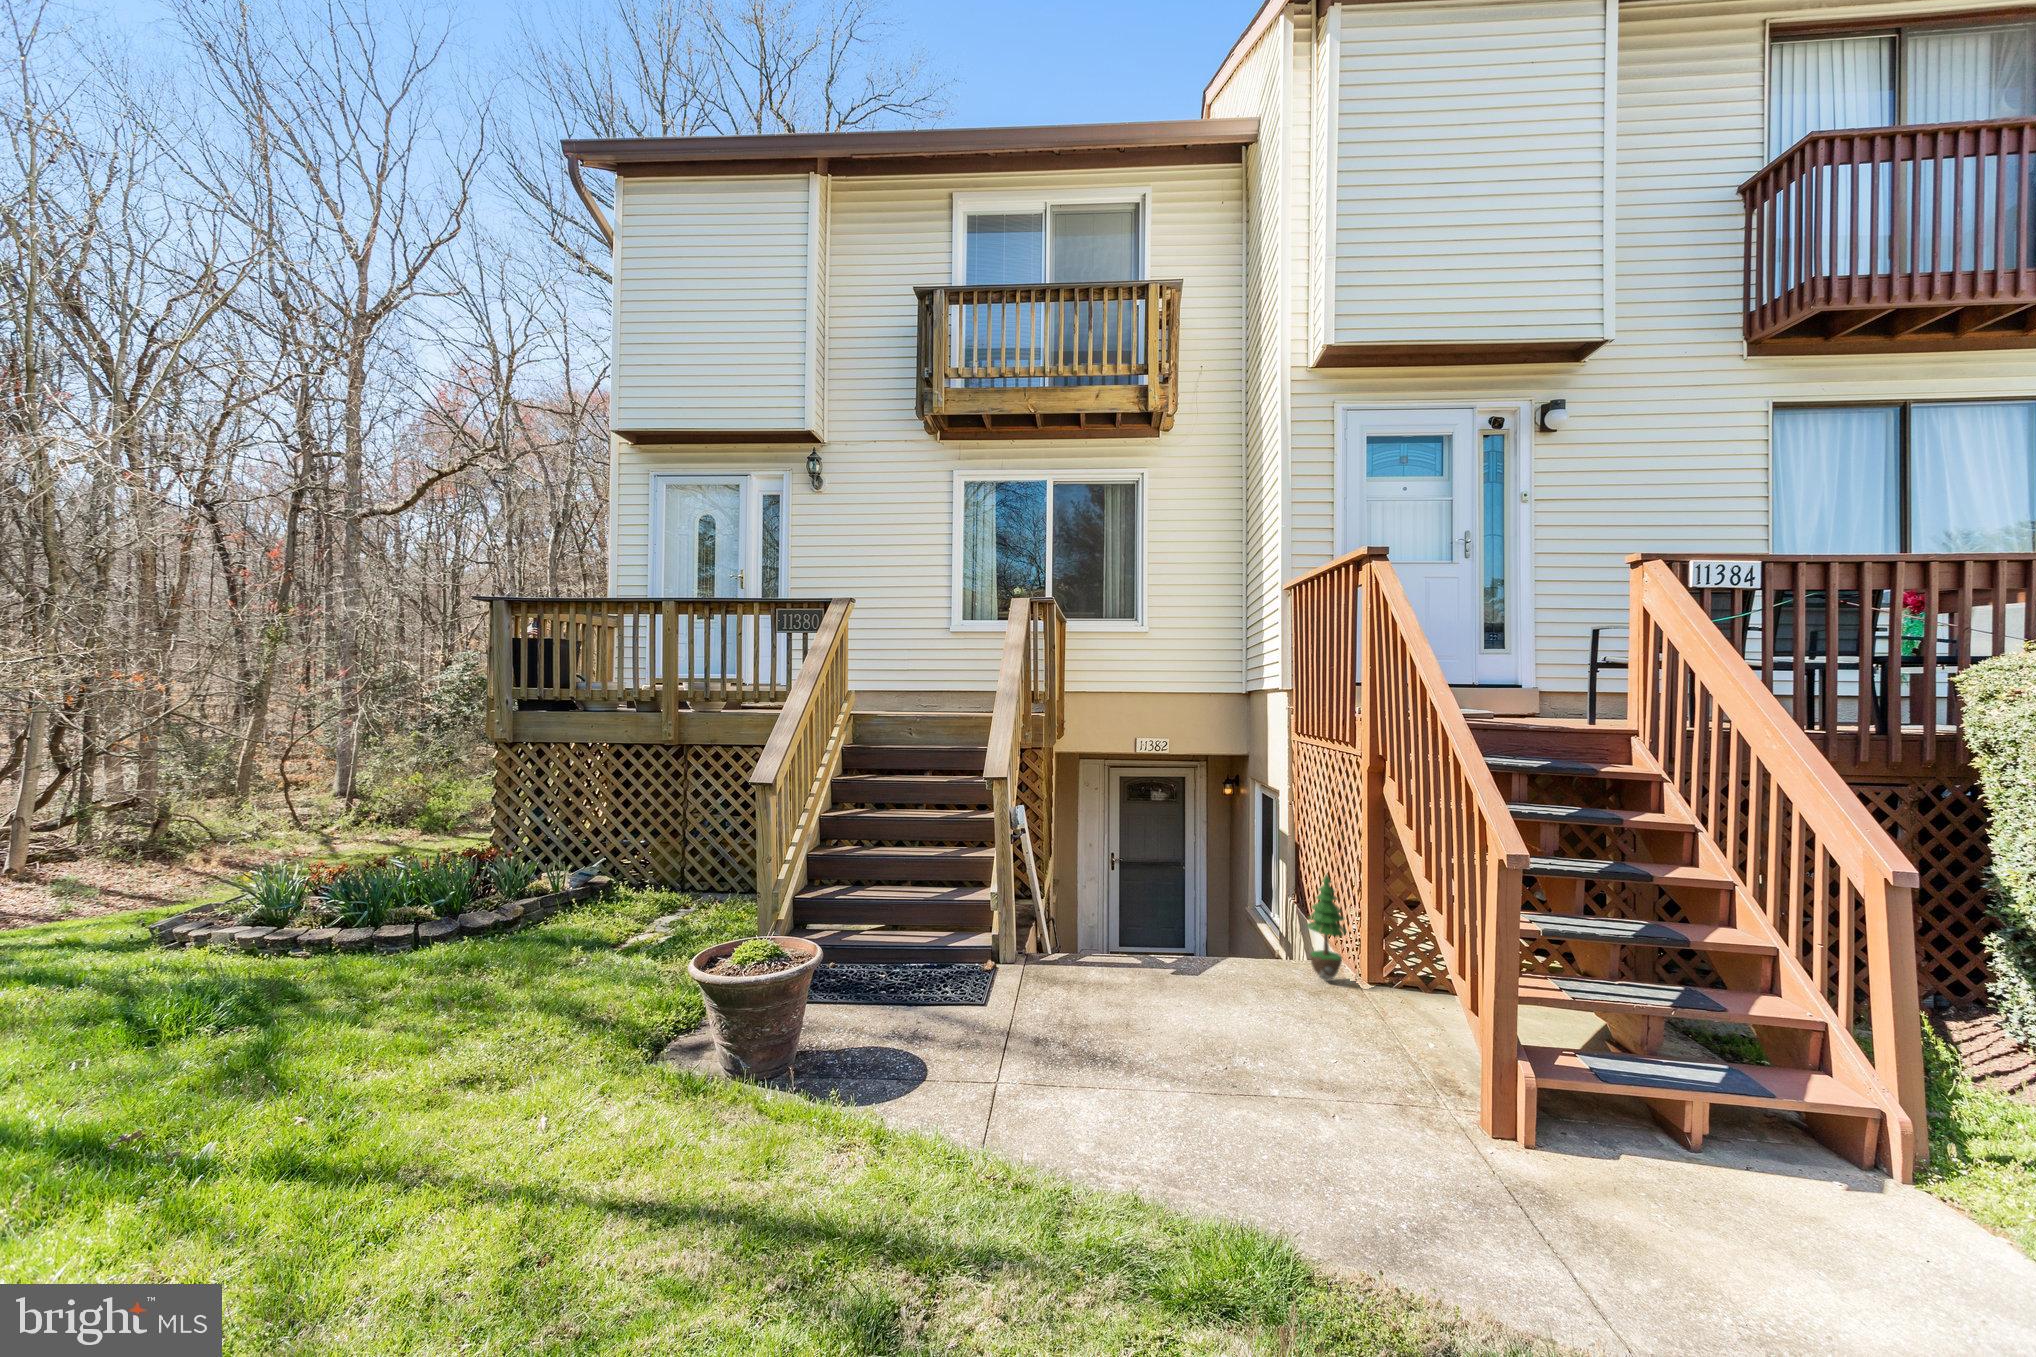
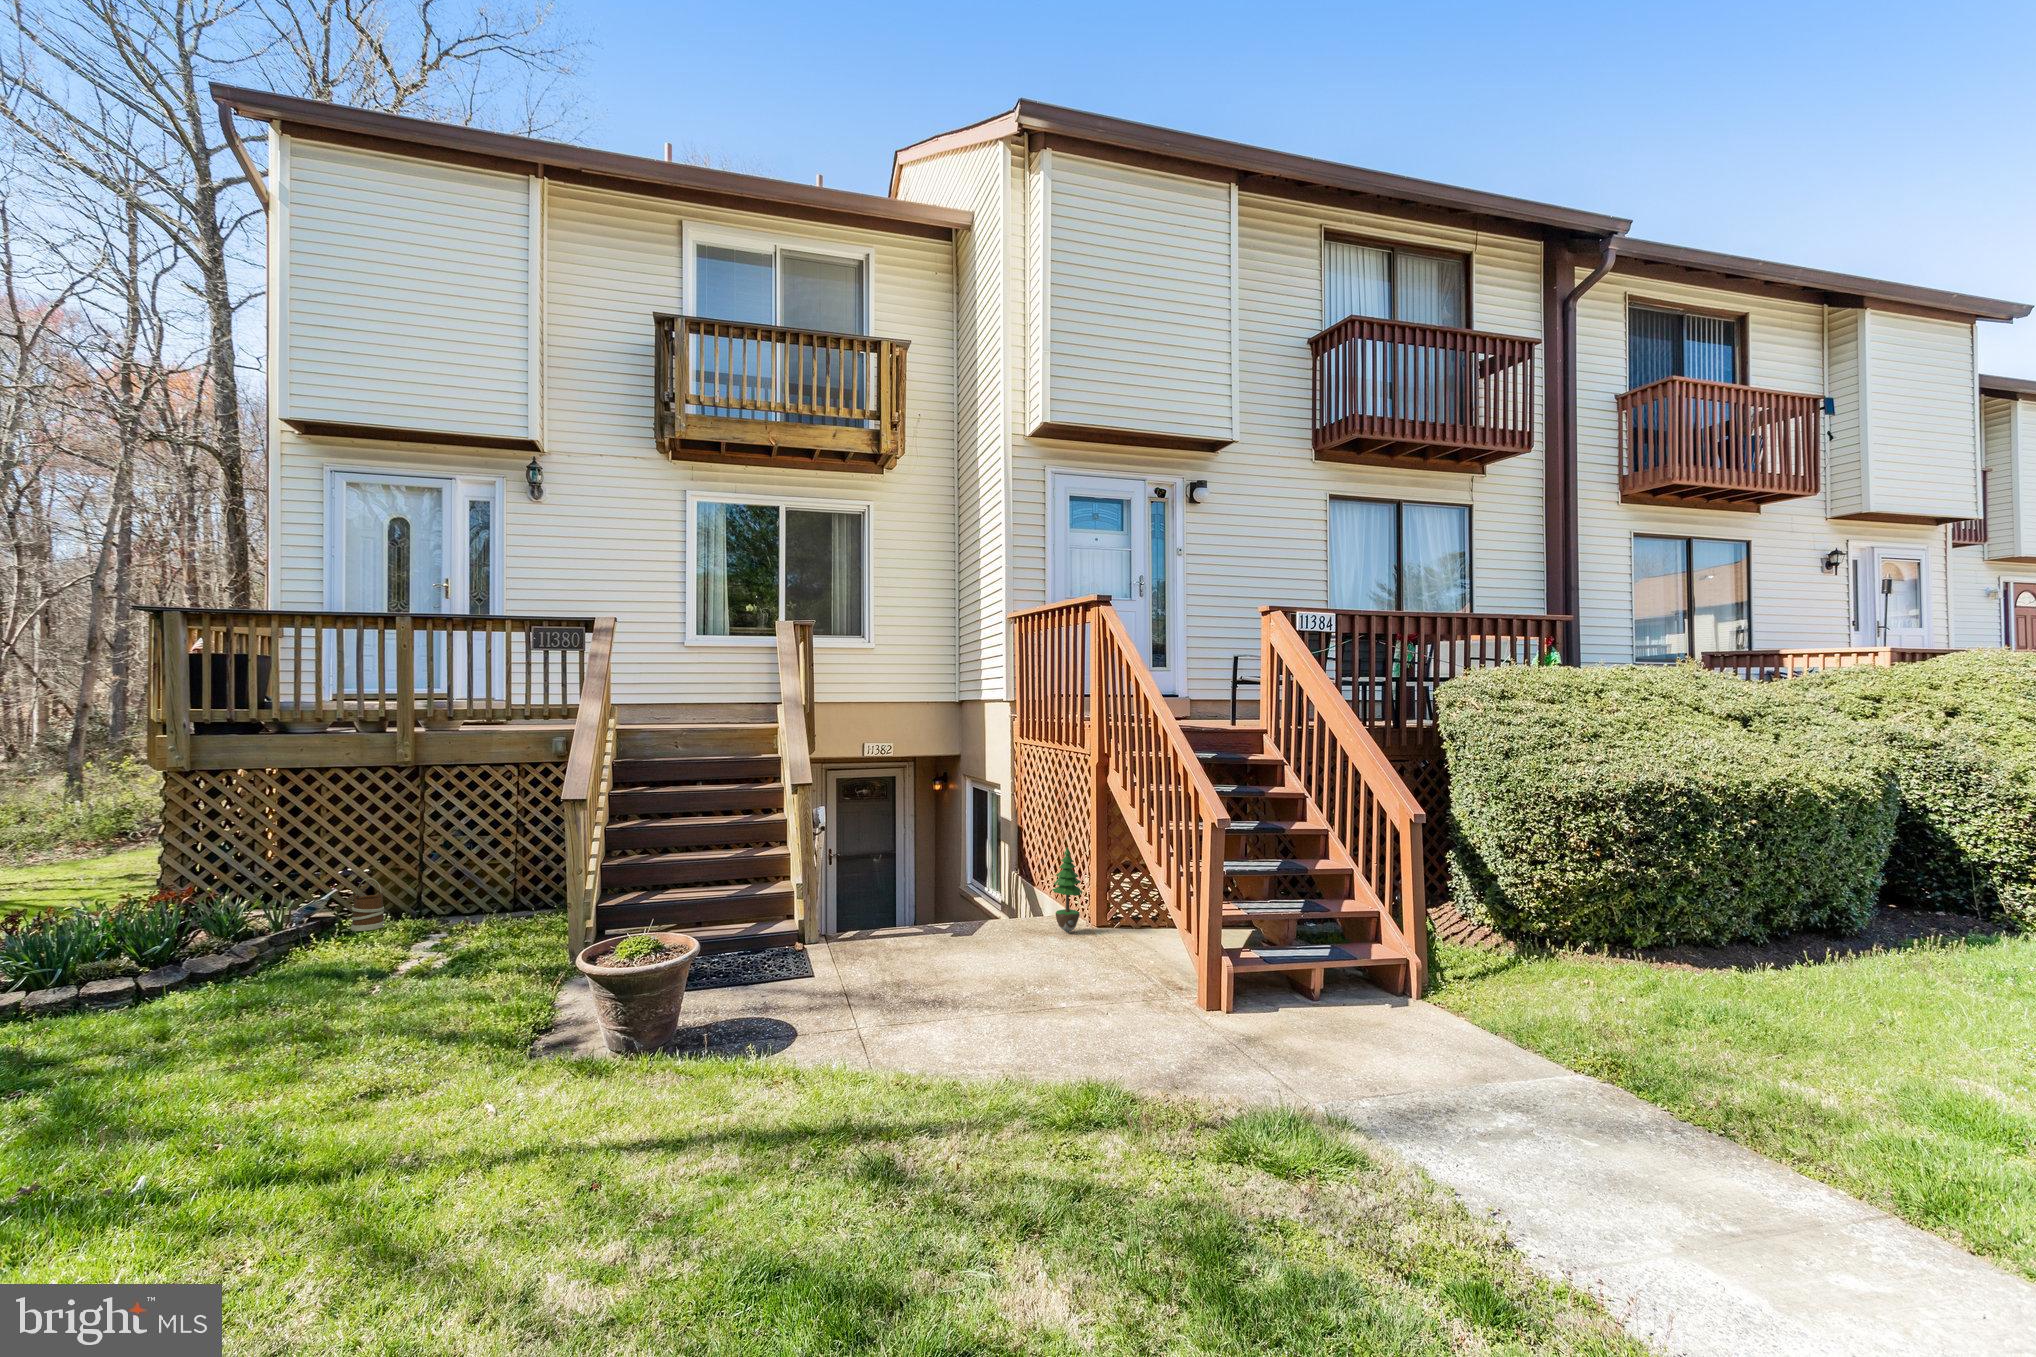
wooden bucket: none [649,836,676,883] -> present [351,878,385,931]

